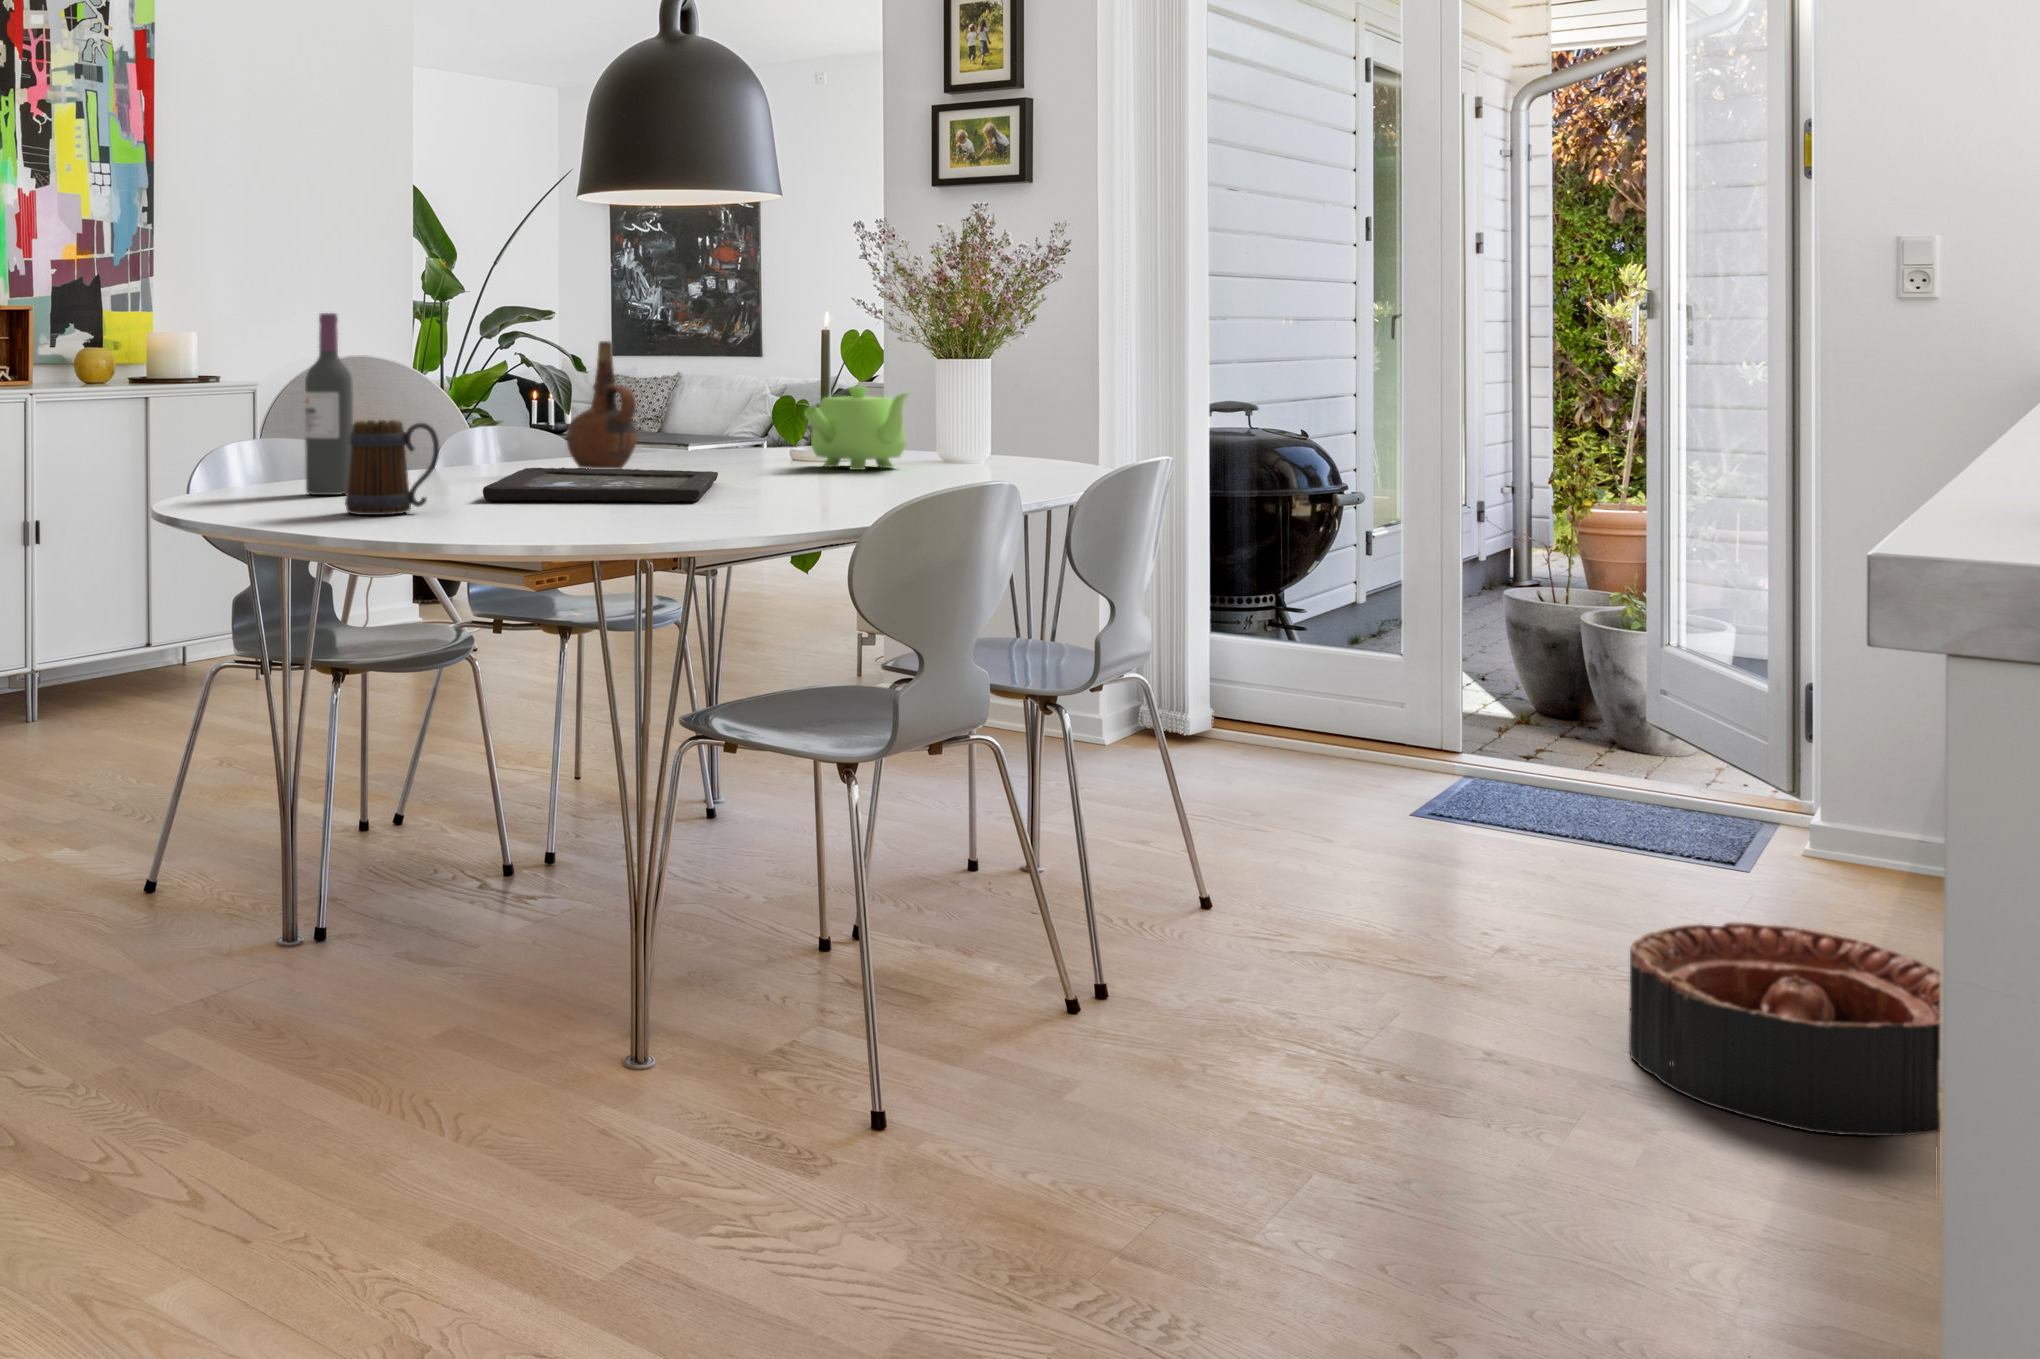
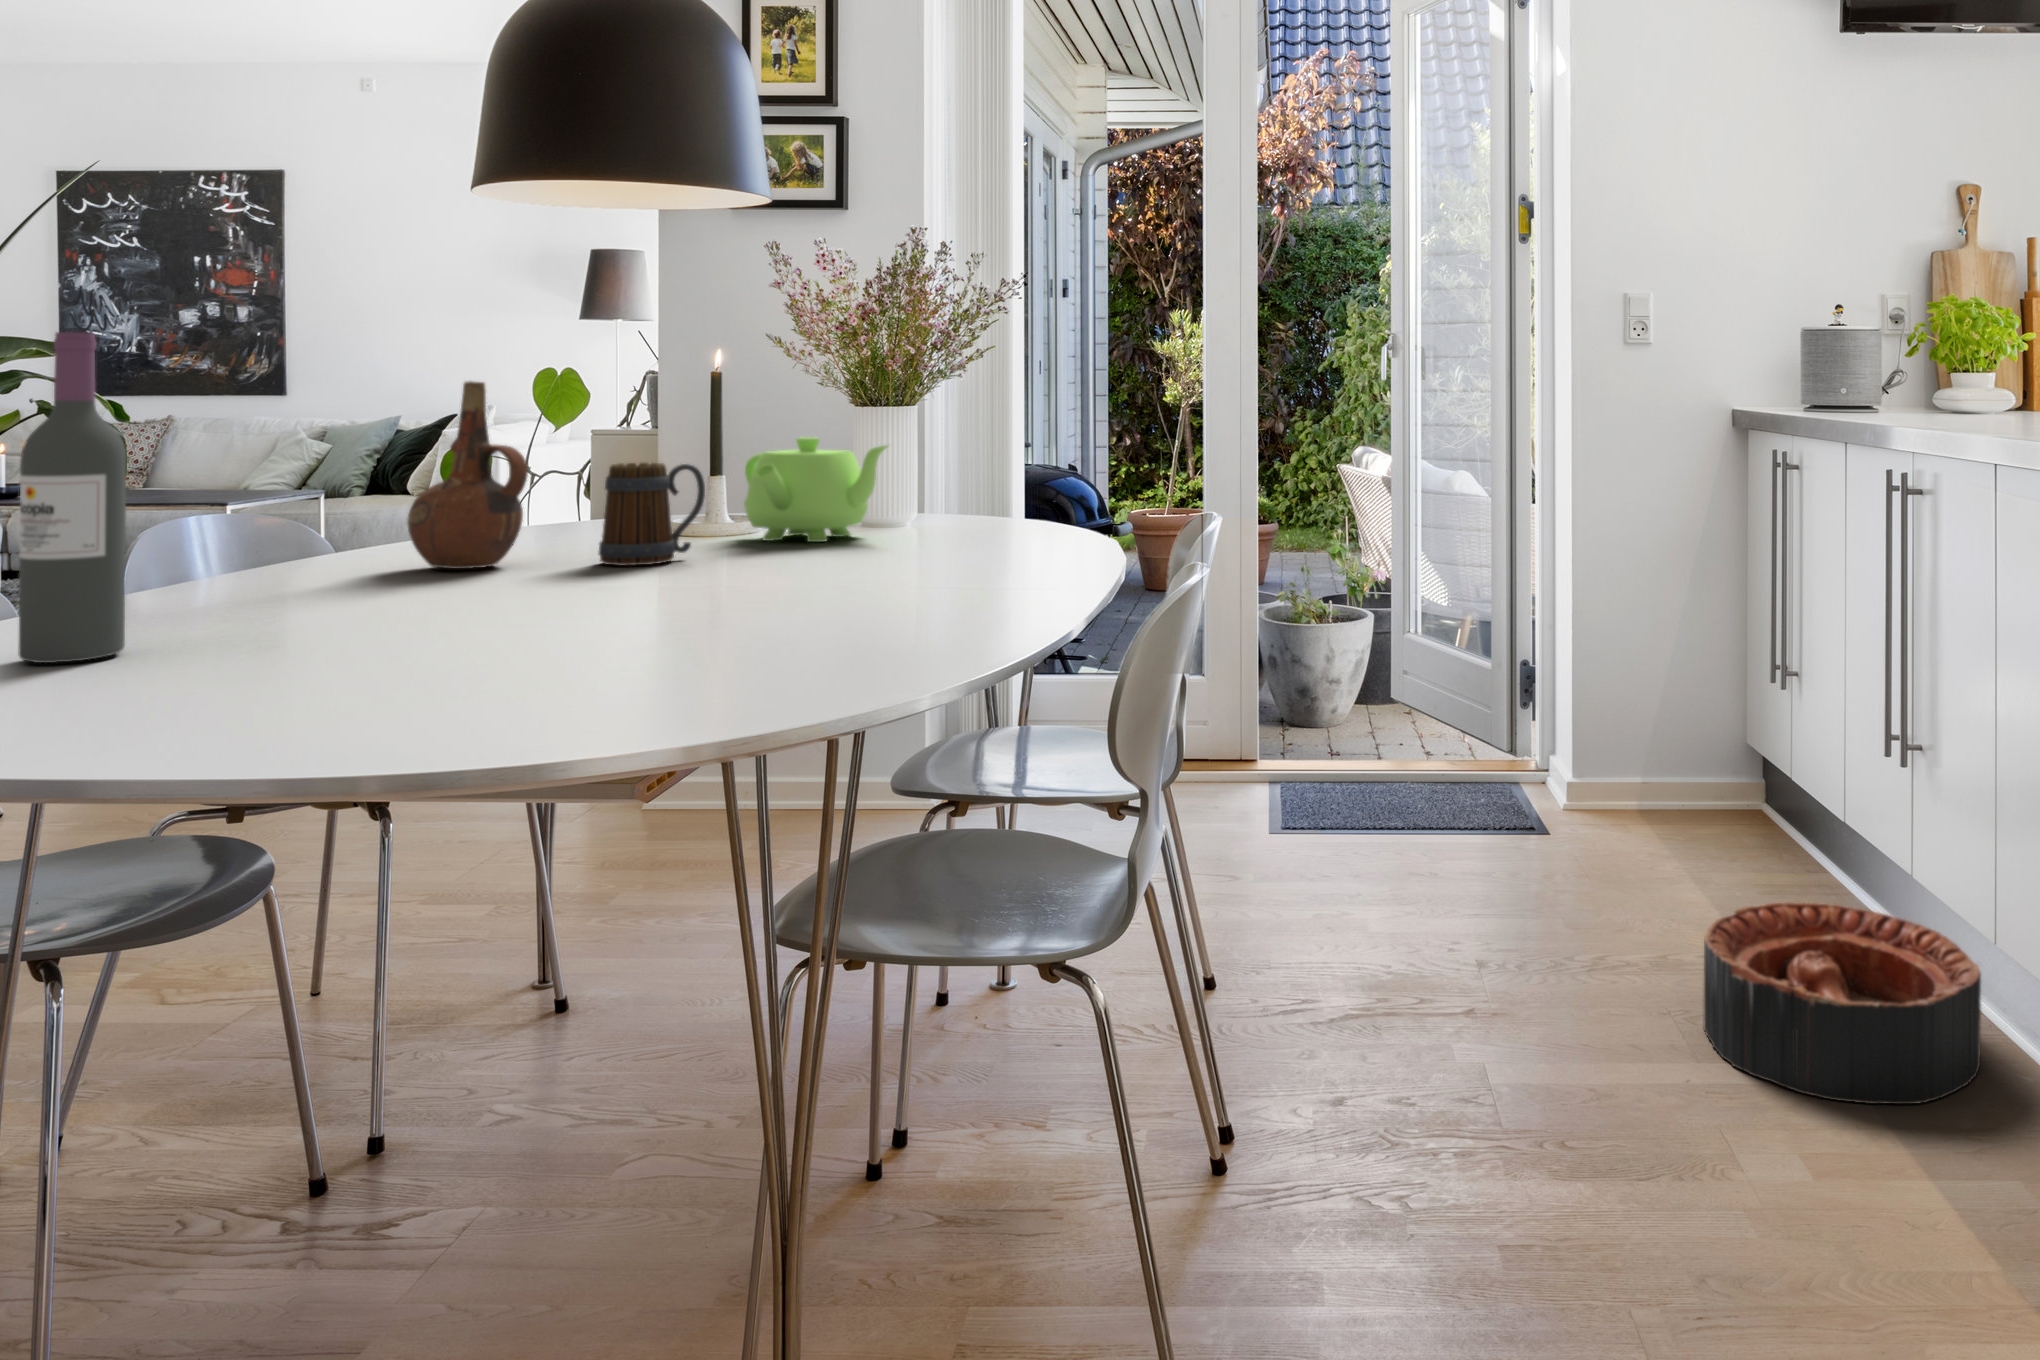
mug: present [345,420,439,515] -> present [599,463,705,566]
tray: present [483,467,718,502] -> none [399,562,796,644]

